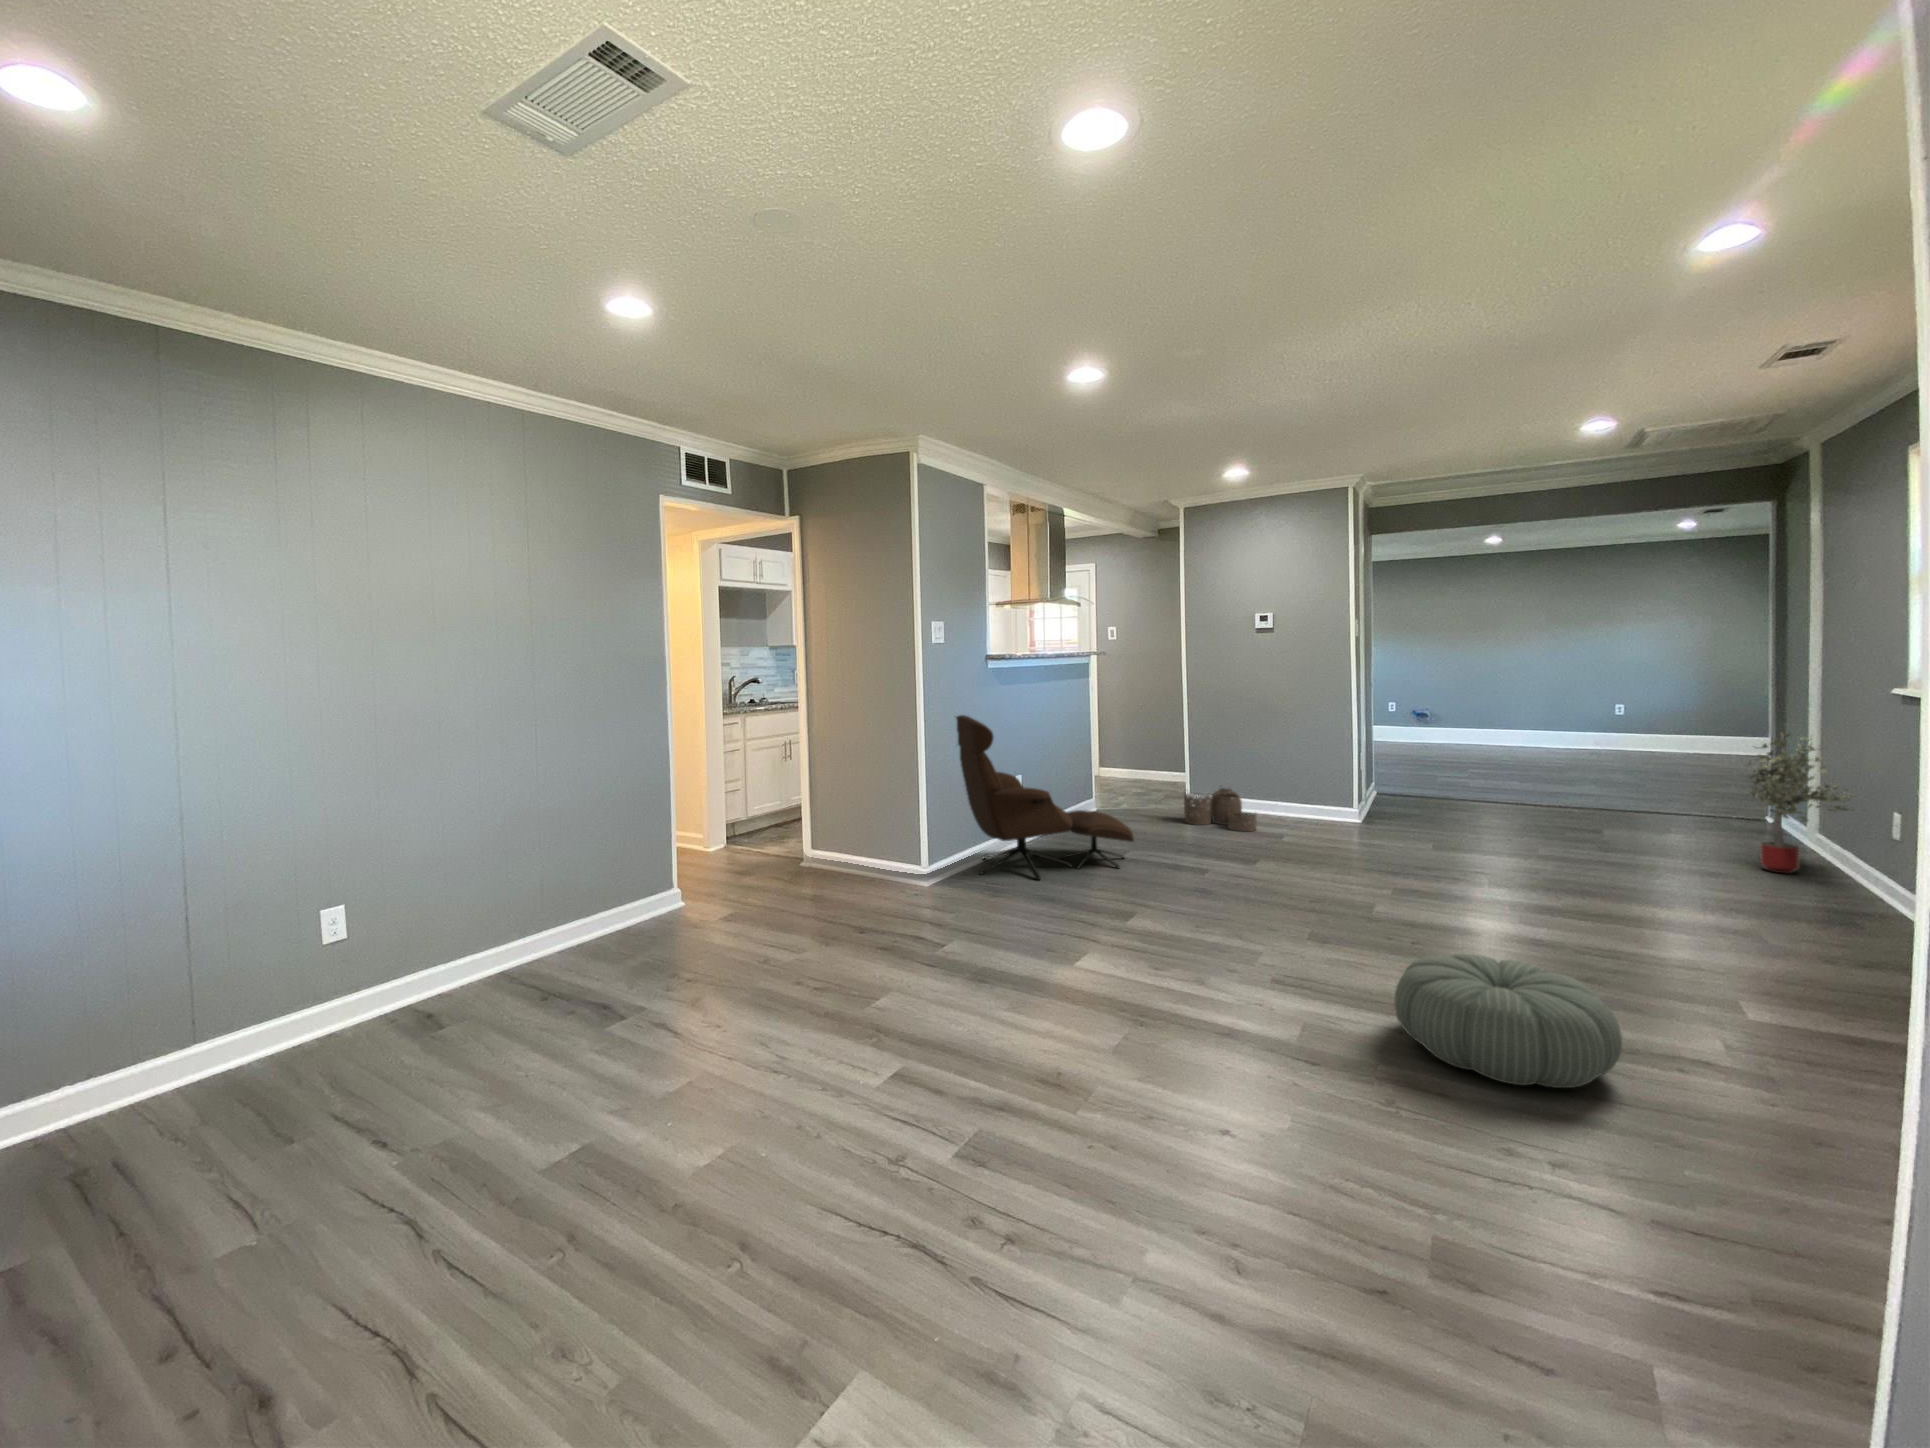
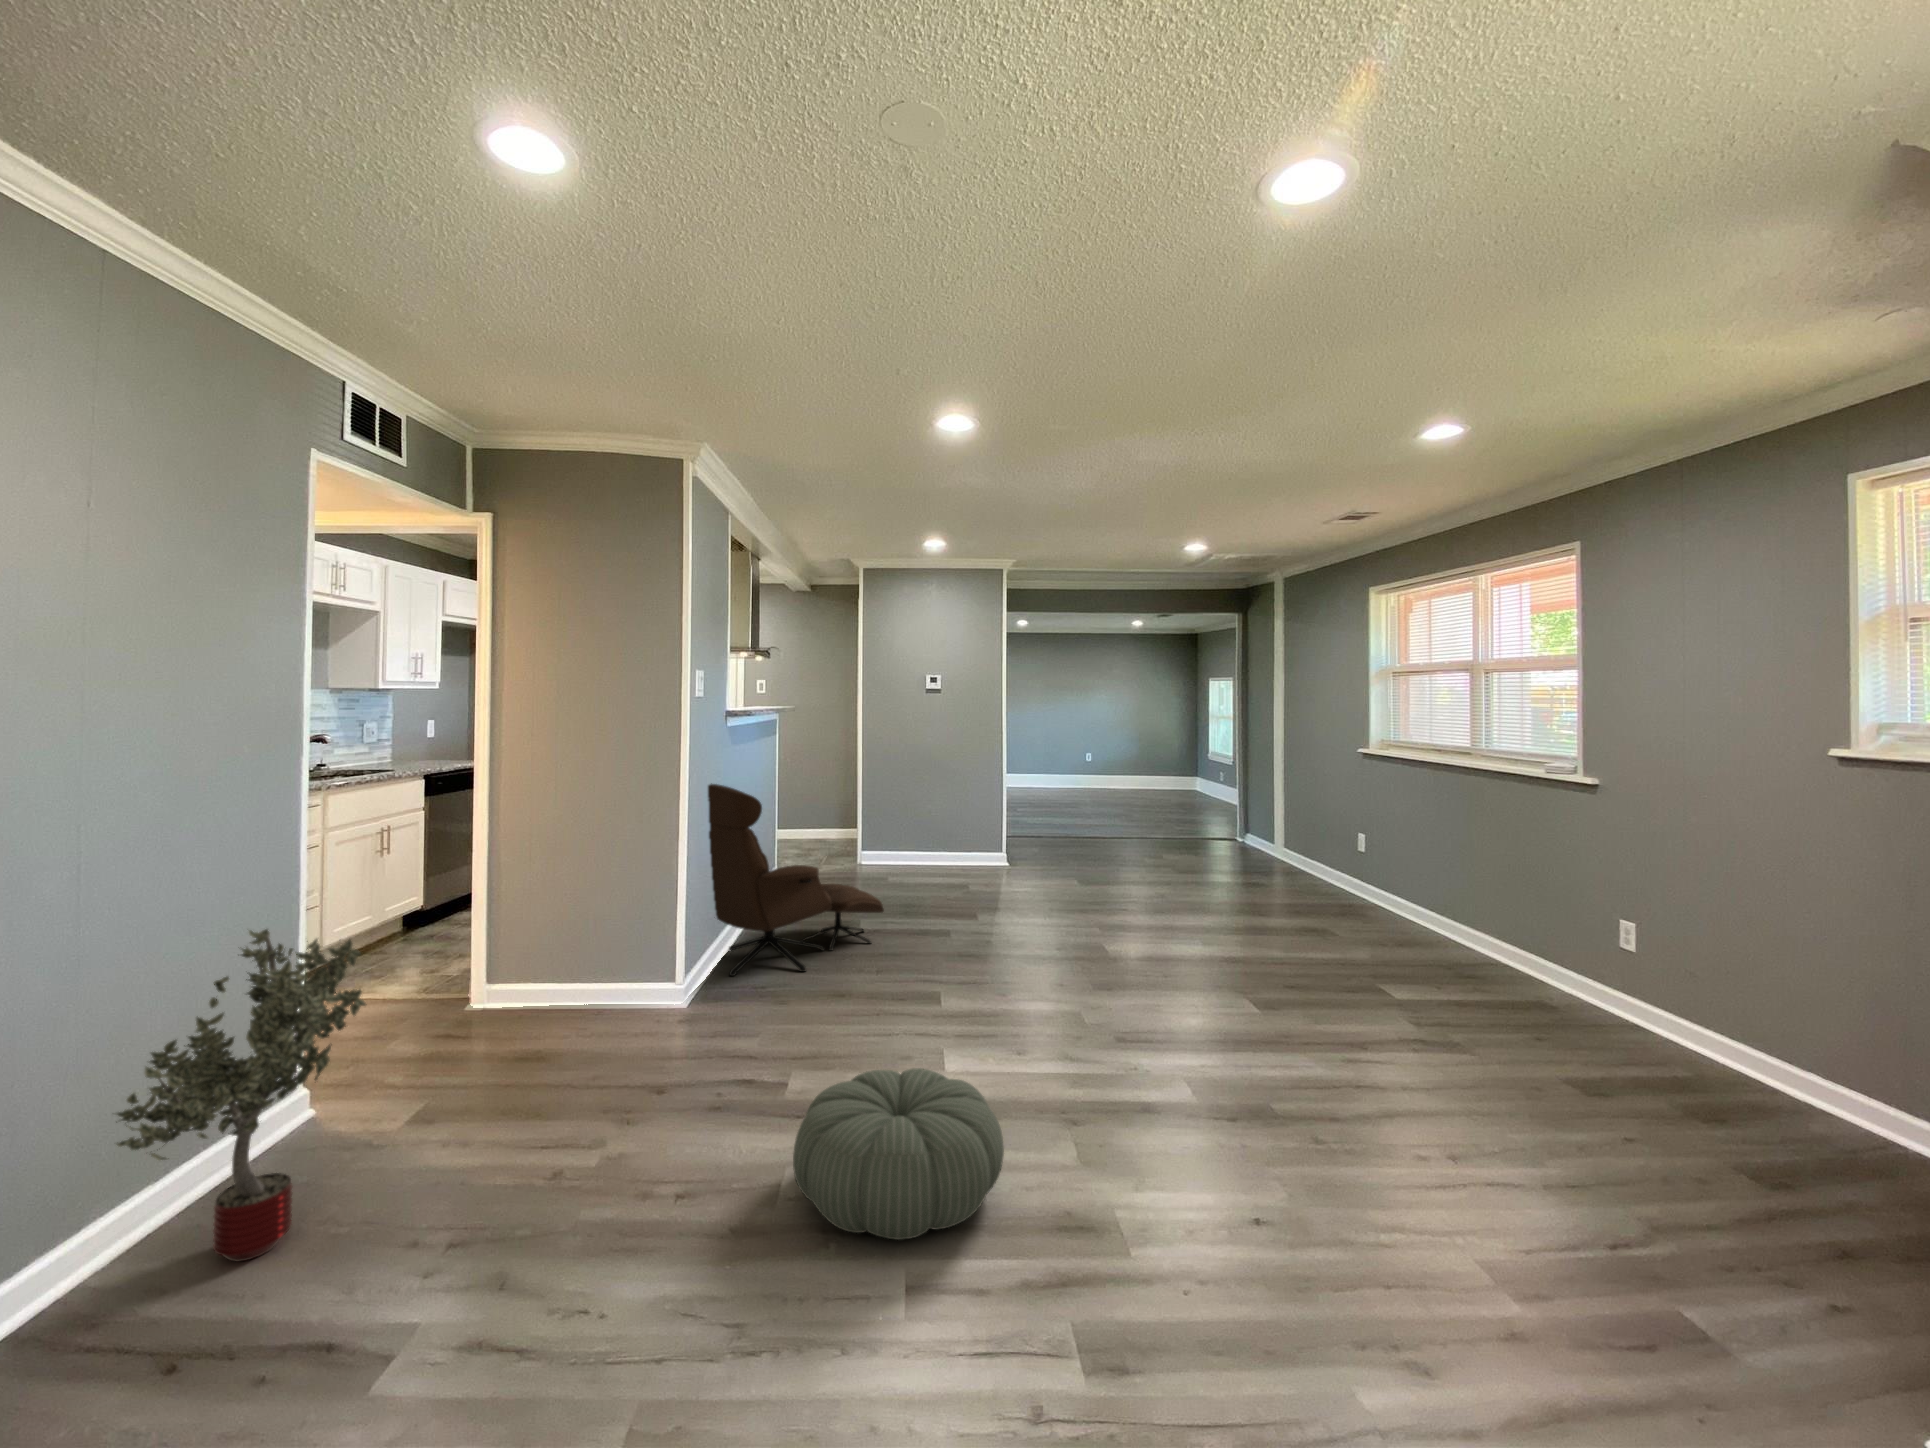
potted tree: present [1746,733,1852,874] -> present [117,929,366,1261]
woven basket: present [1184,788,1257,832] -> none [875,843,947,888]
pouf: present [1395,953,1622,1088] -> present [793,1068,1004,1240]

